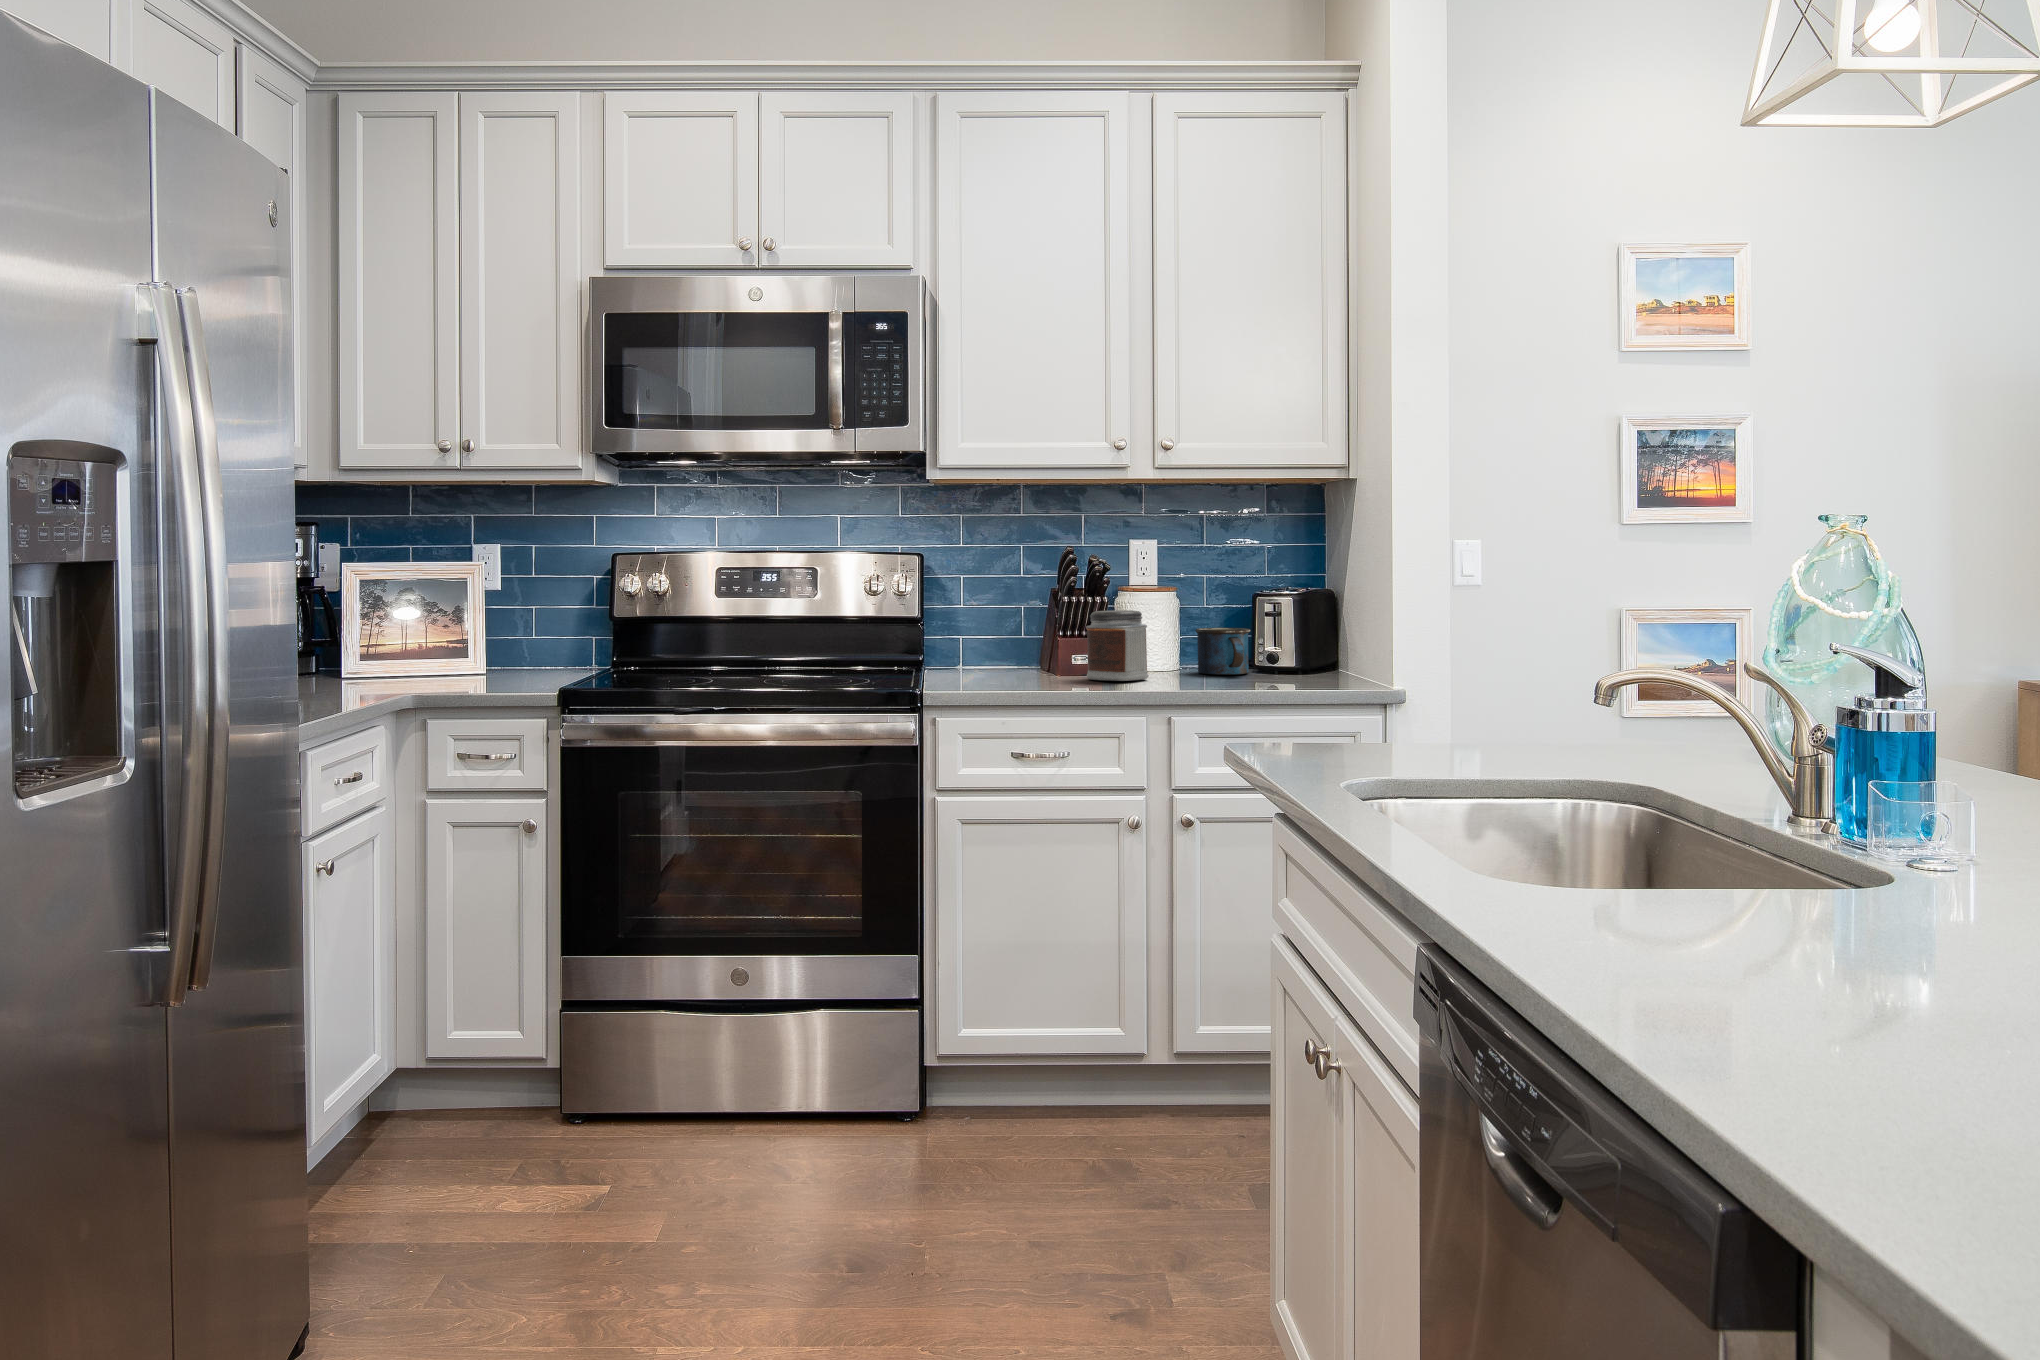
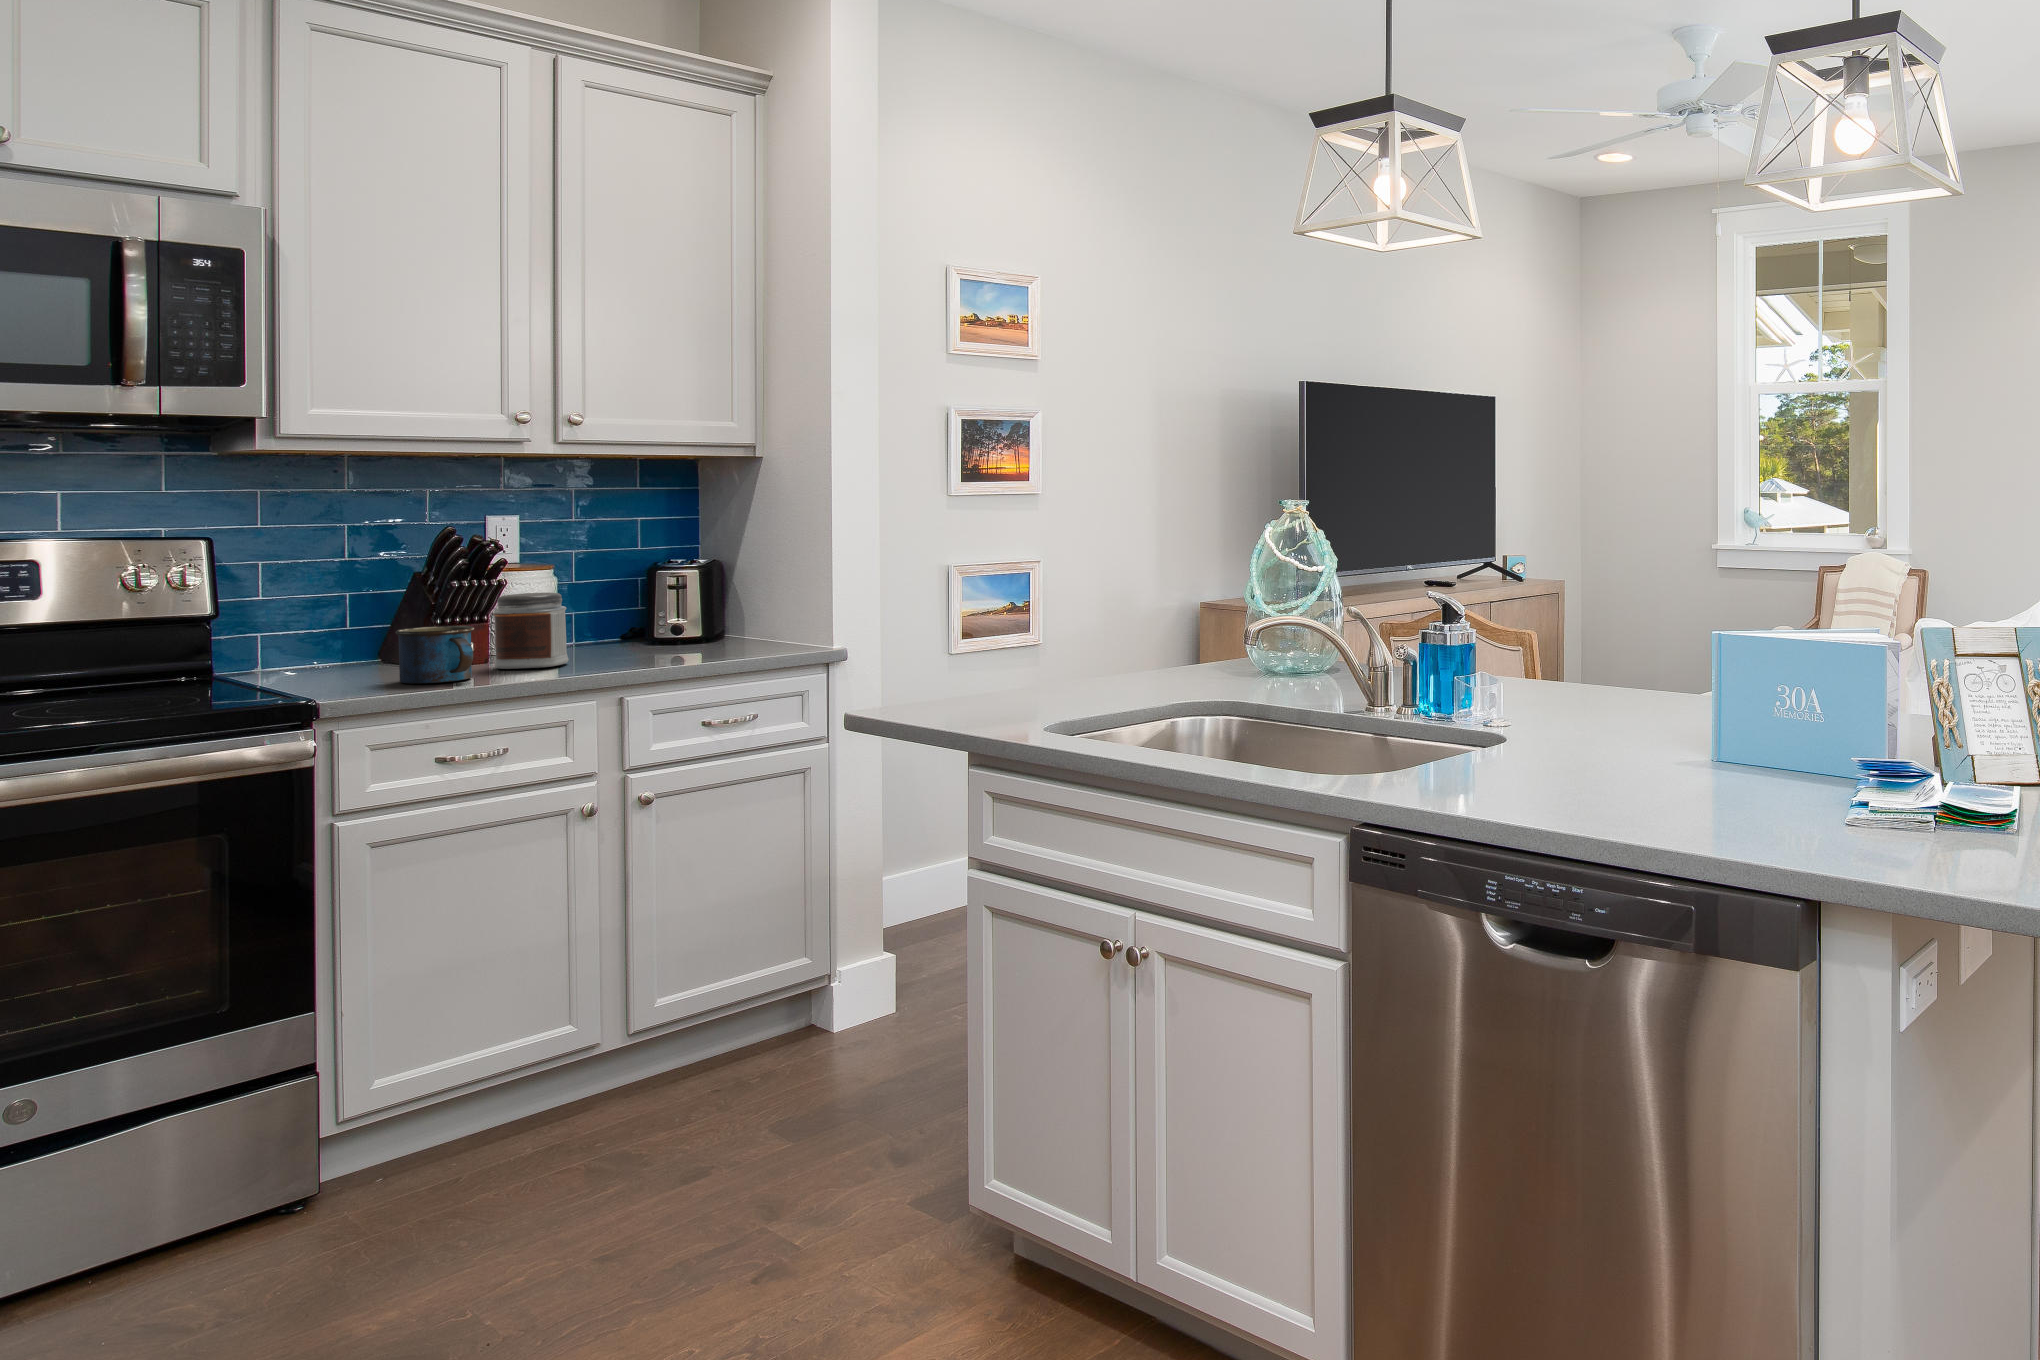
mug: present [1195,628,1250,675] -> present [396,626,474,684]

